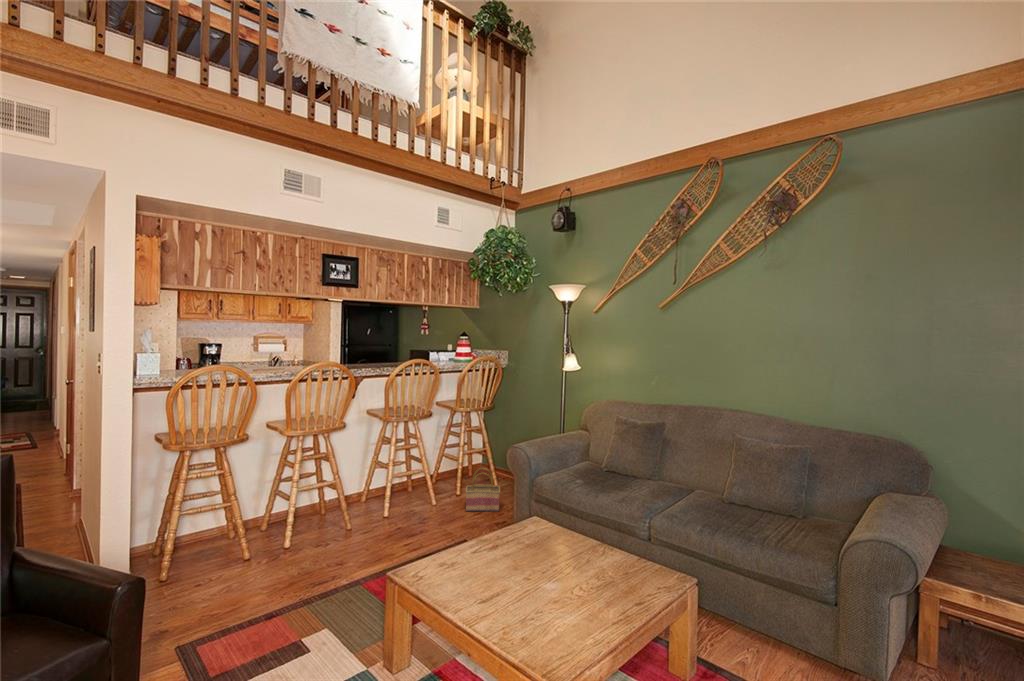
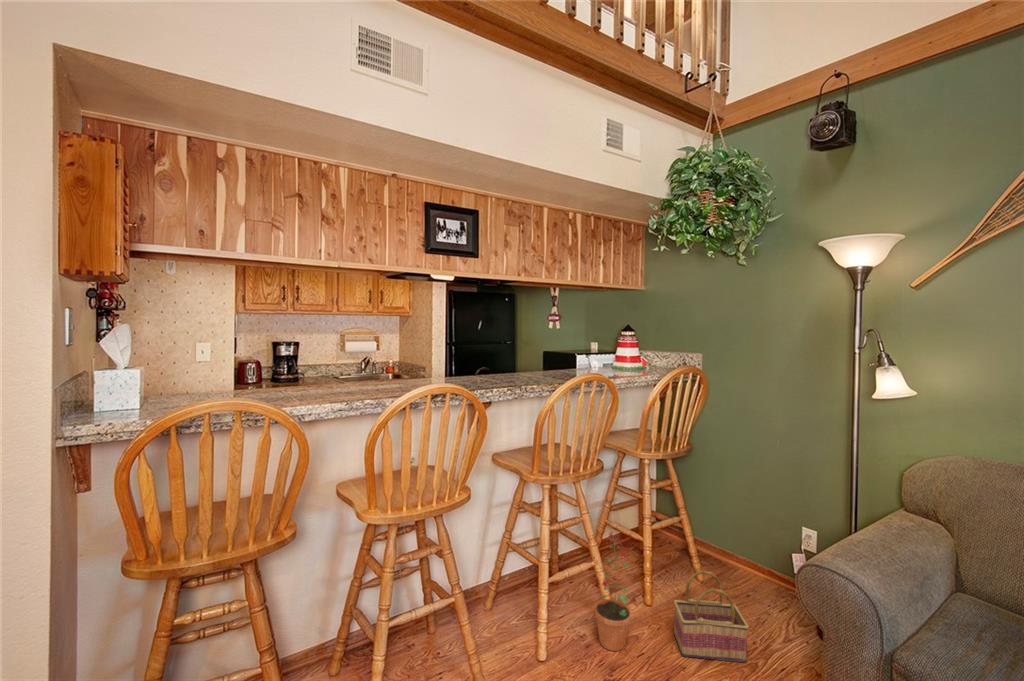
potted plant: none [417,449,440,512] -> present [588,532,631,651]

